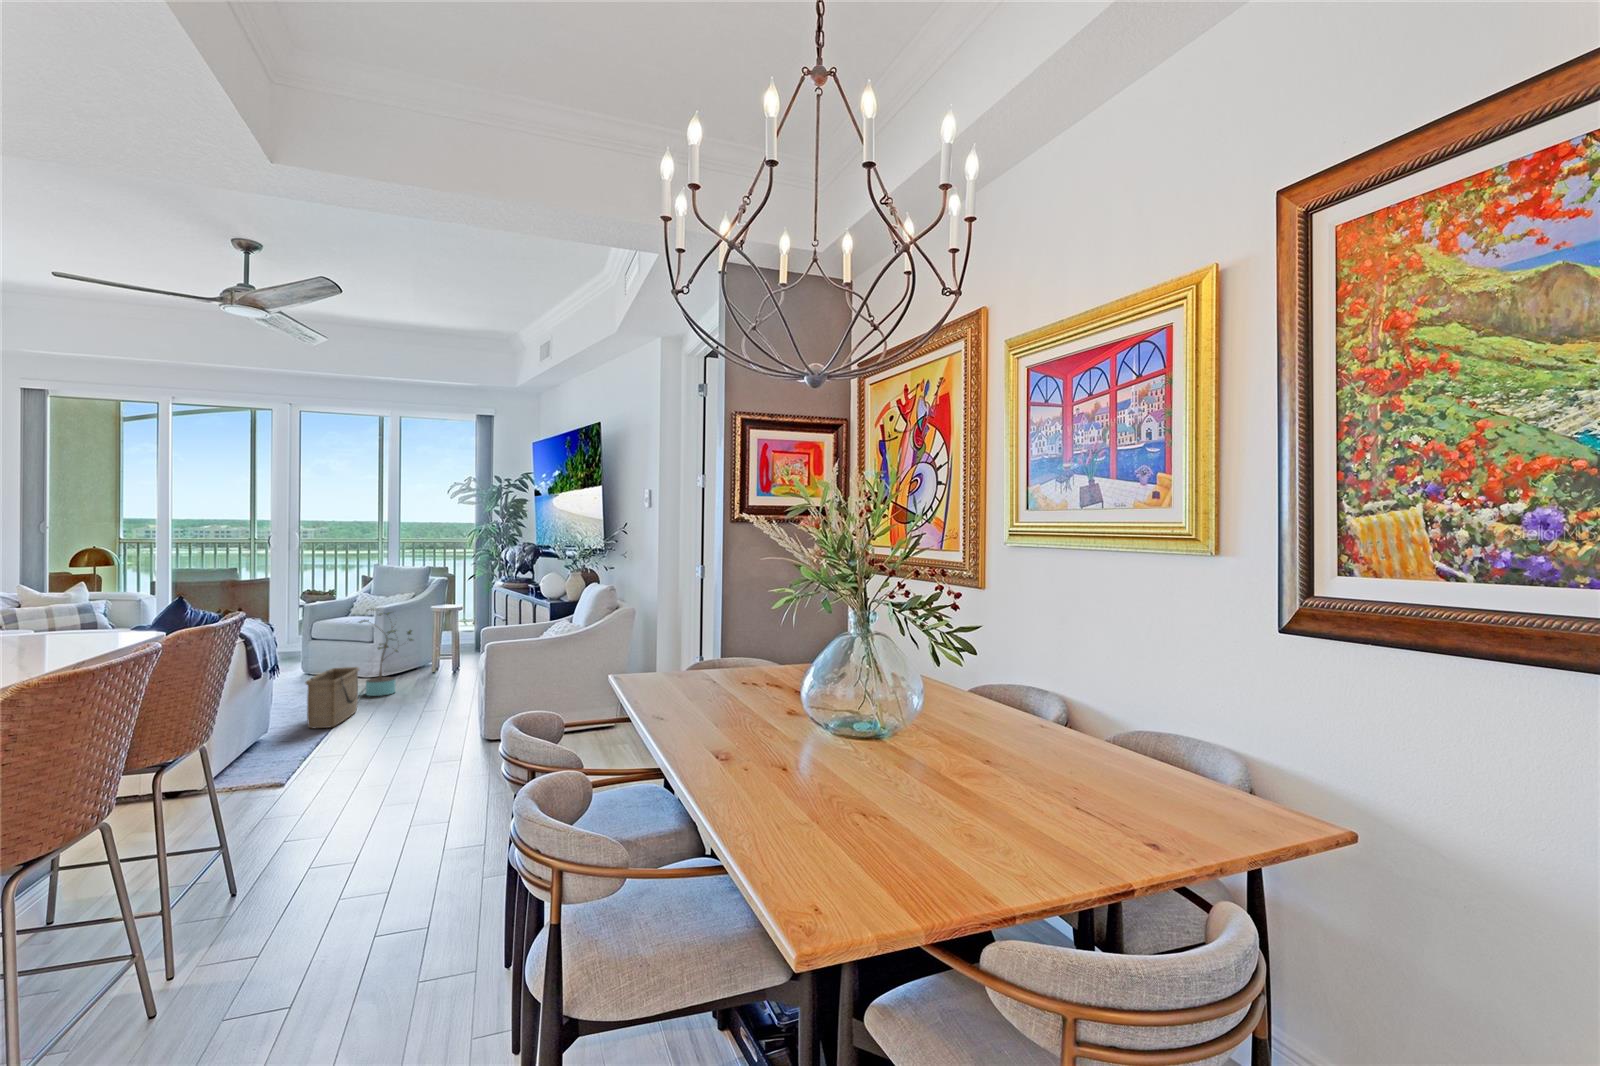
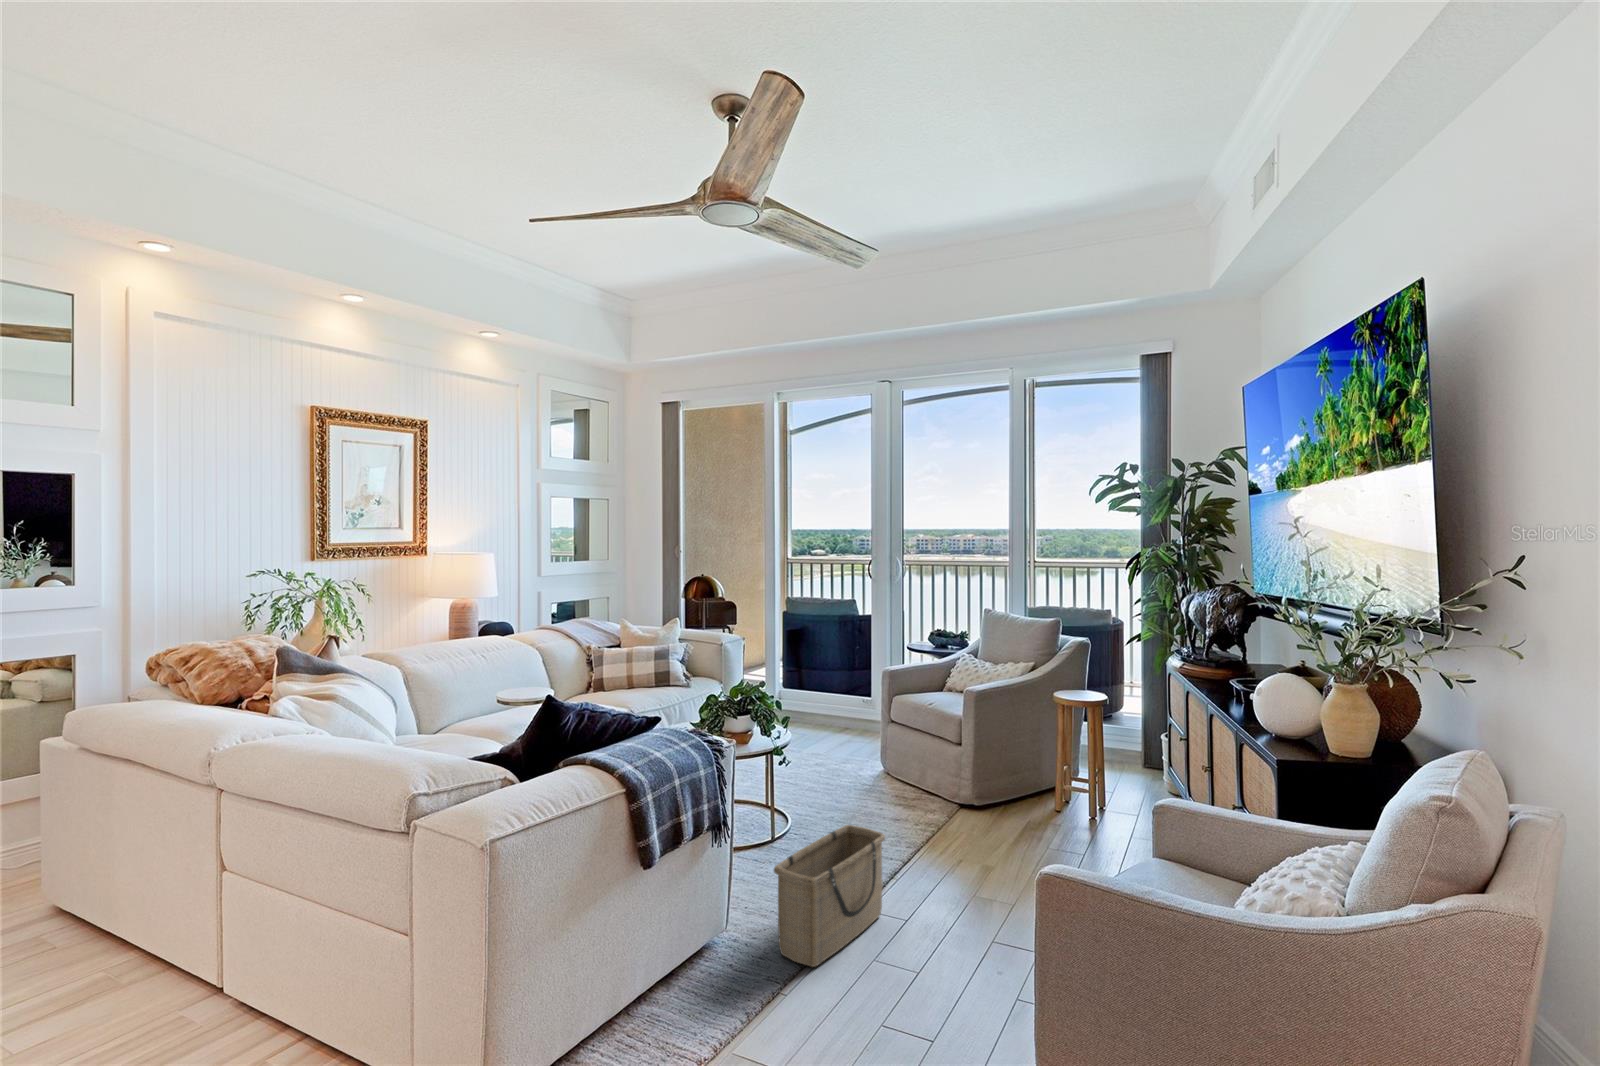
potted plant: present [359,608,412,696] -> none [906,704,1001,868]

